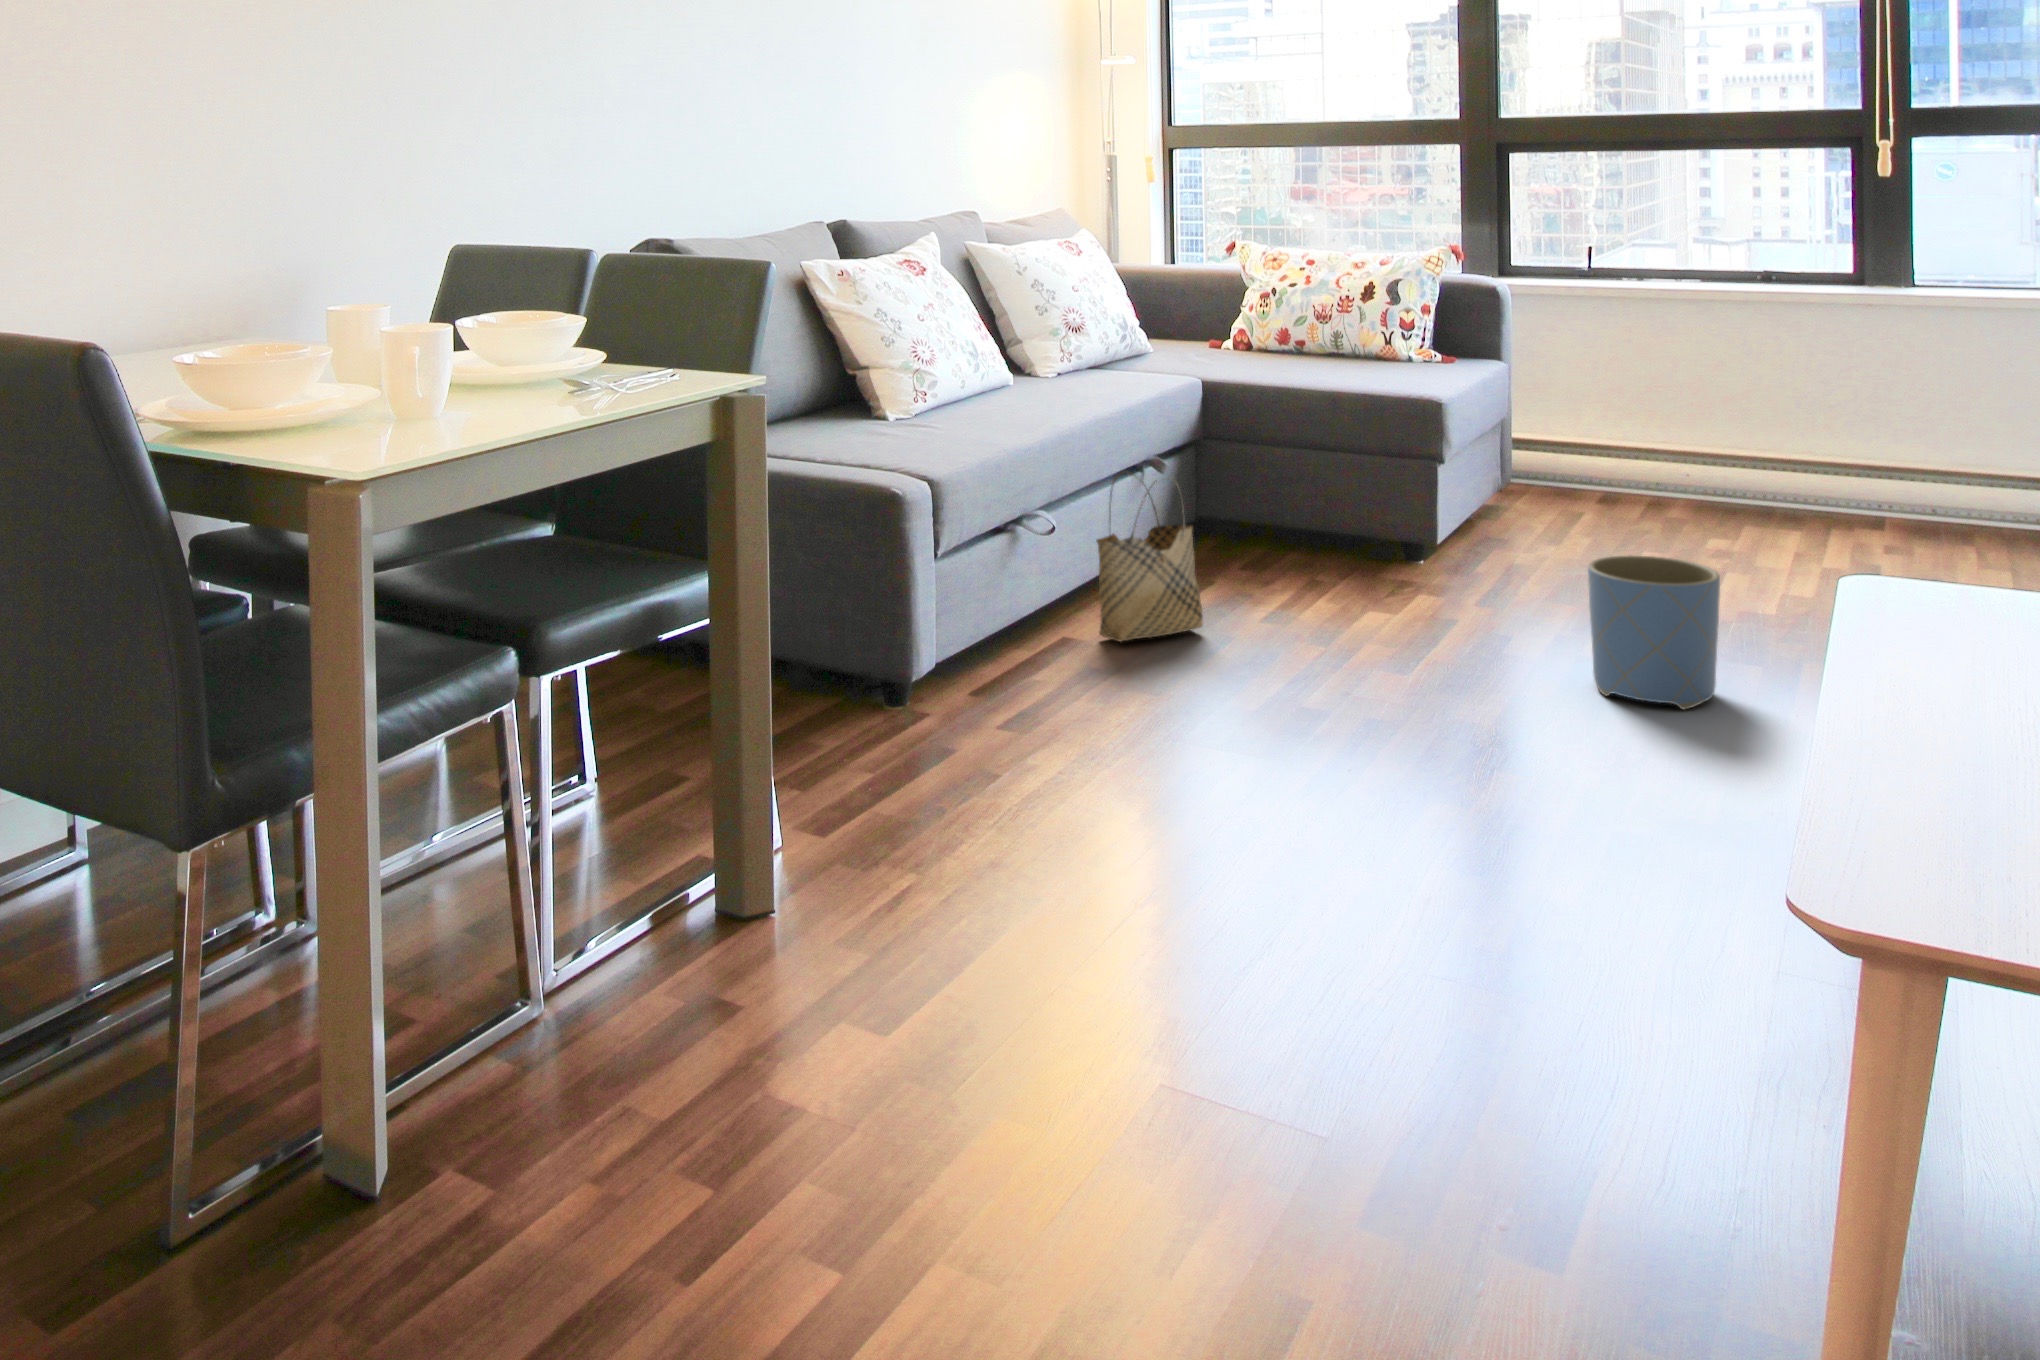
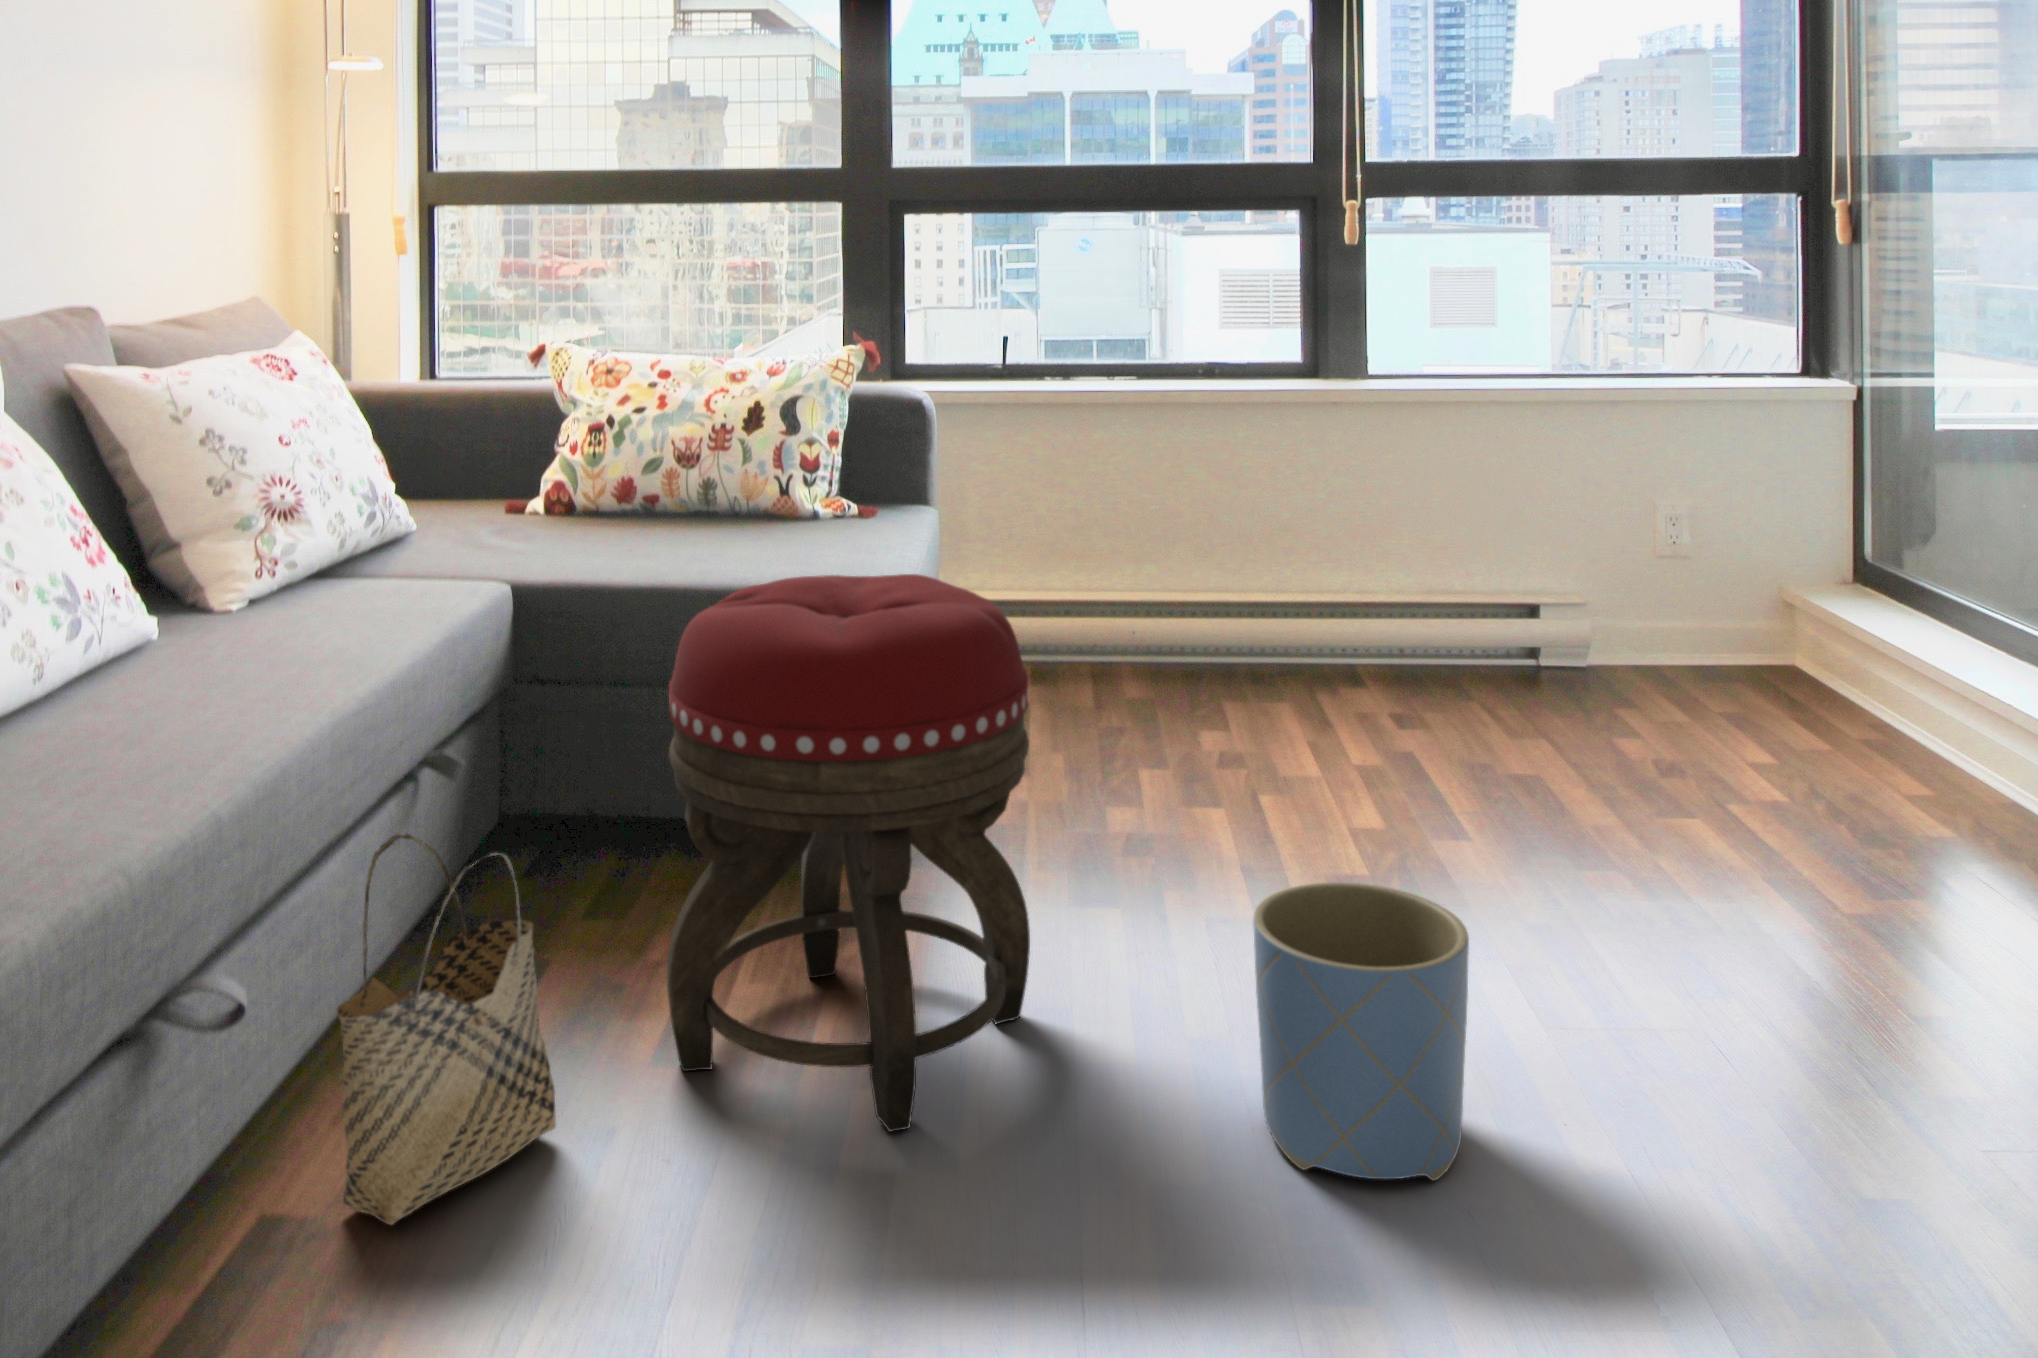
footstool: none [1267,369,1483,654] -> present [667,574,1030,1132]

